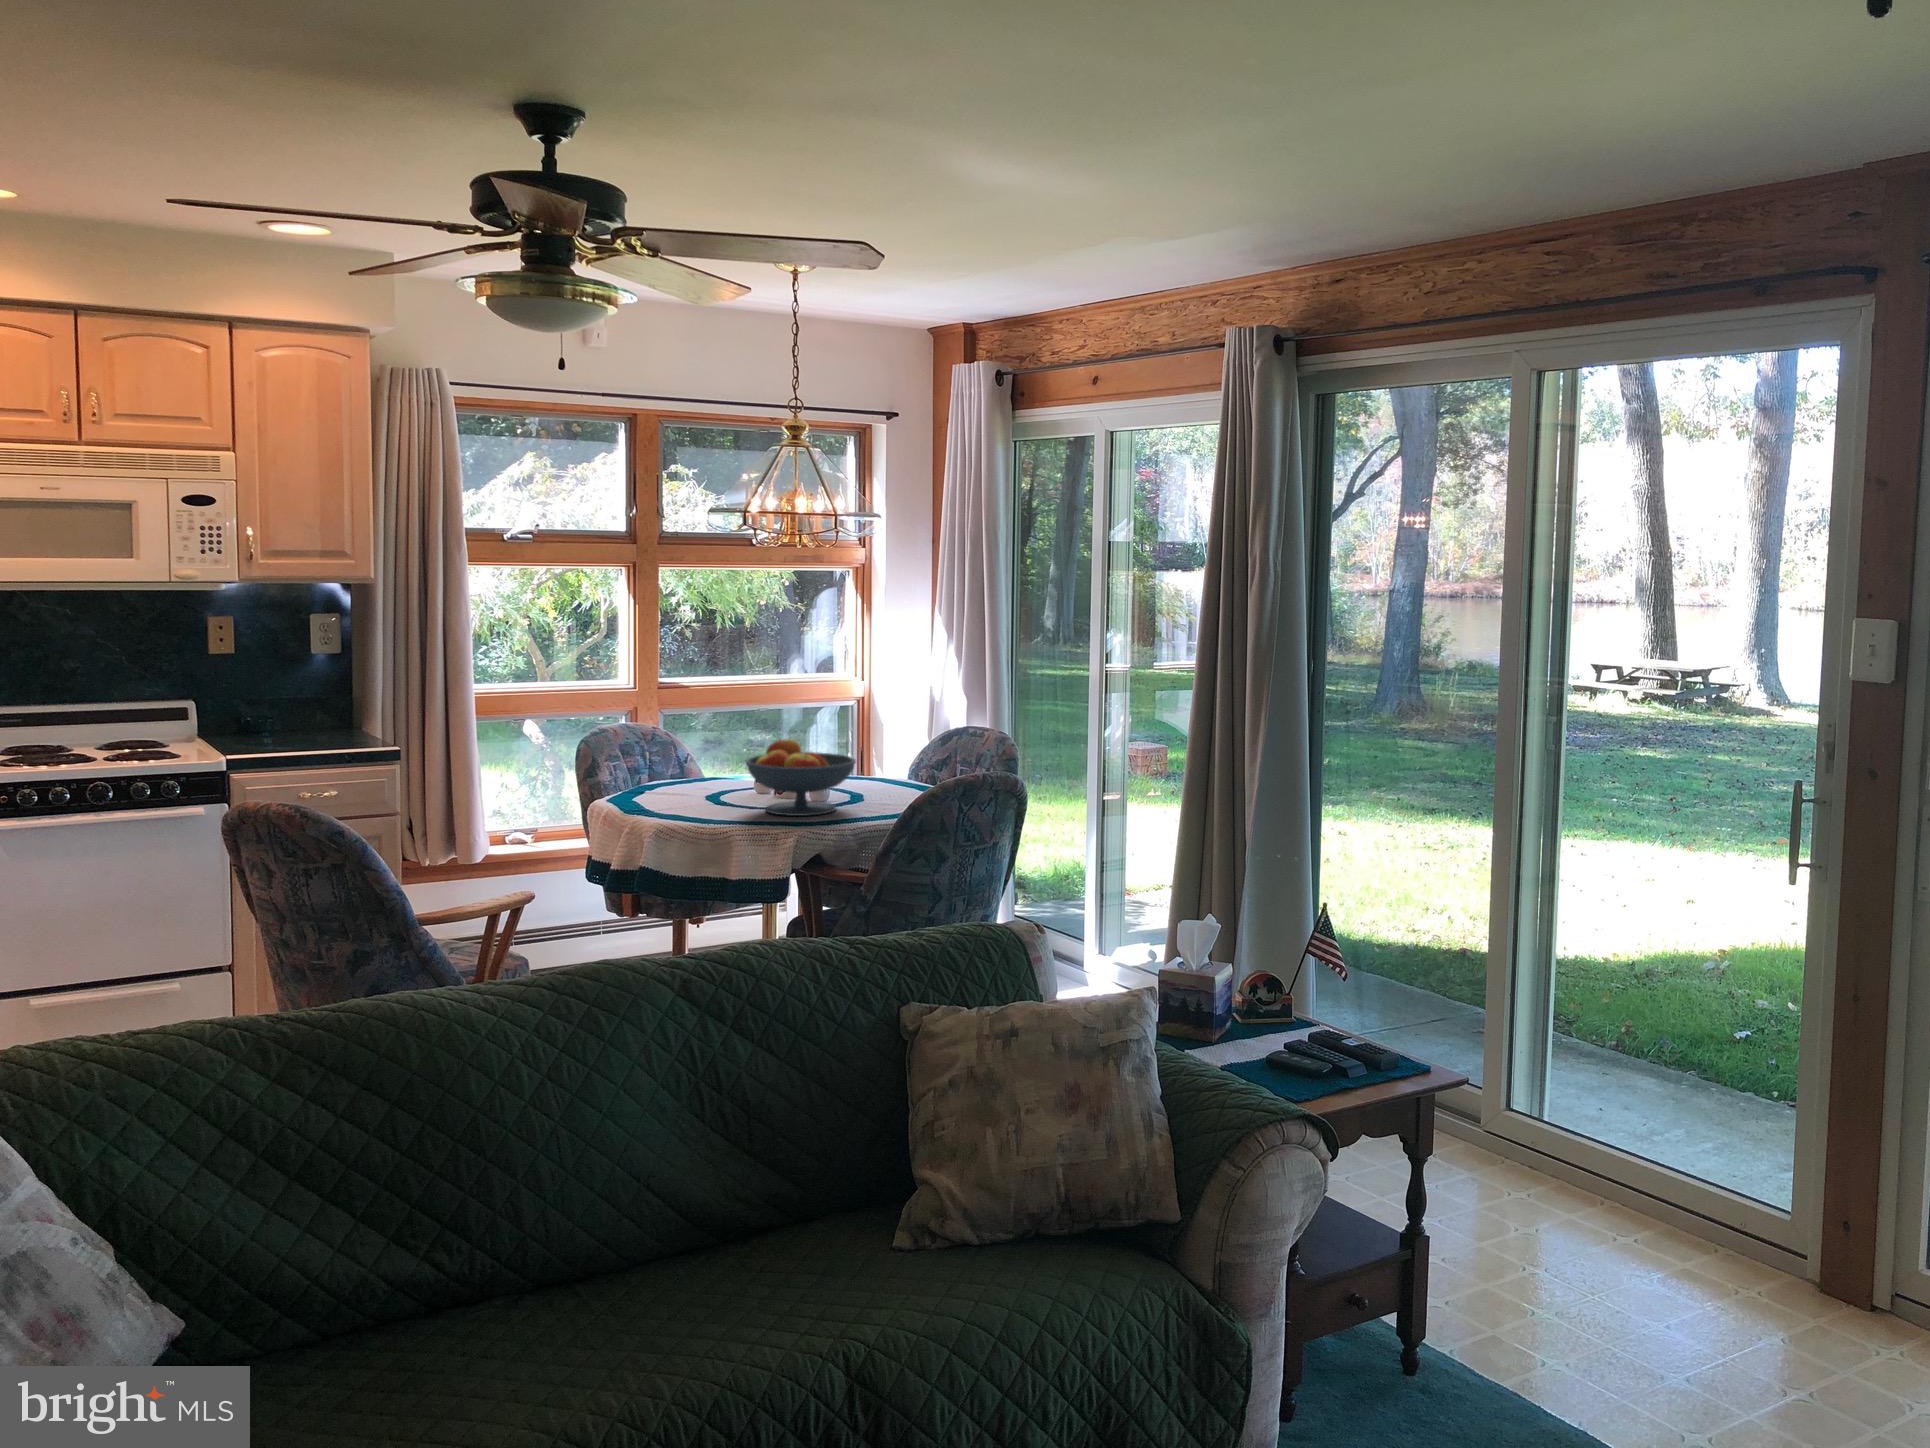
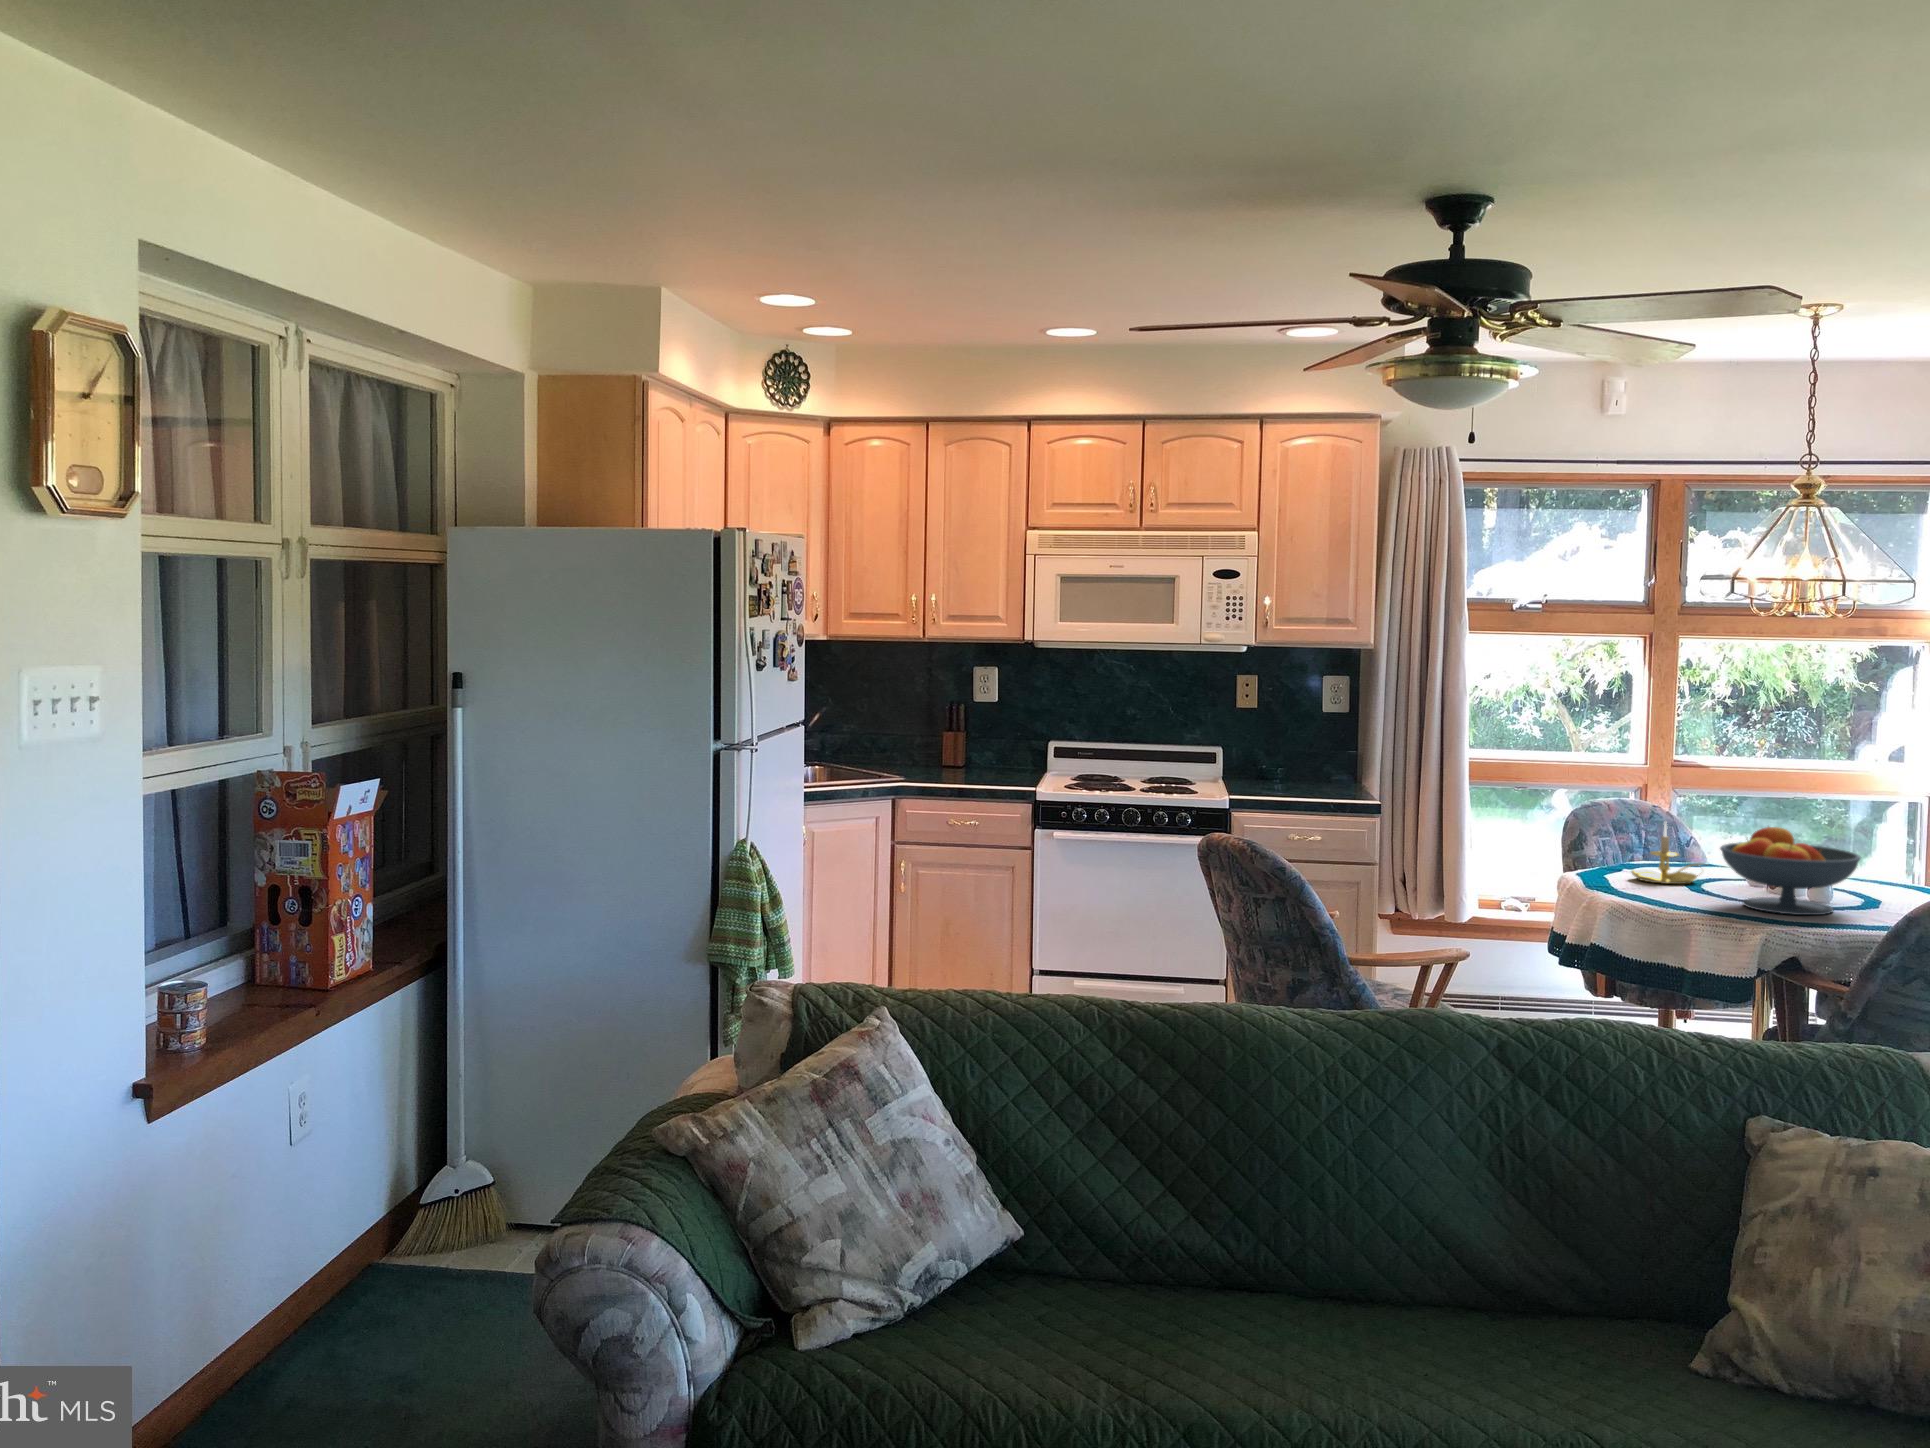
candle holder: none [658,740,724,800] -> present [1632,823,1701,884]

